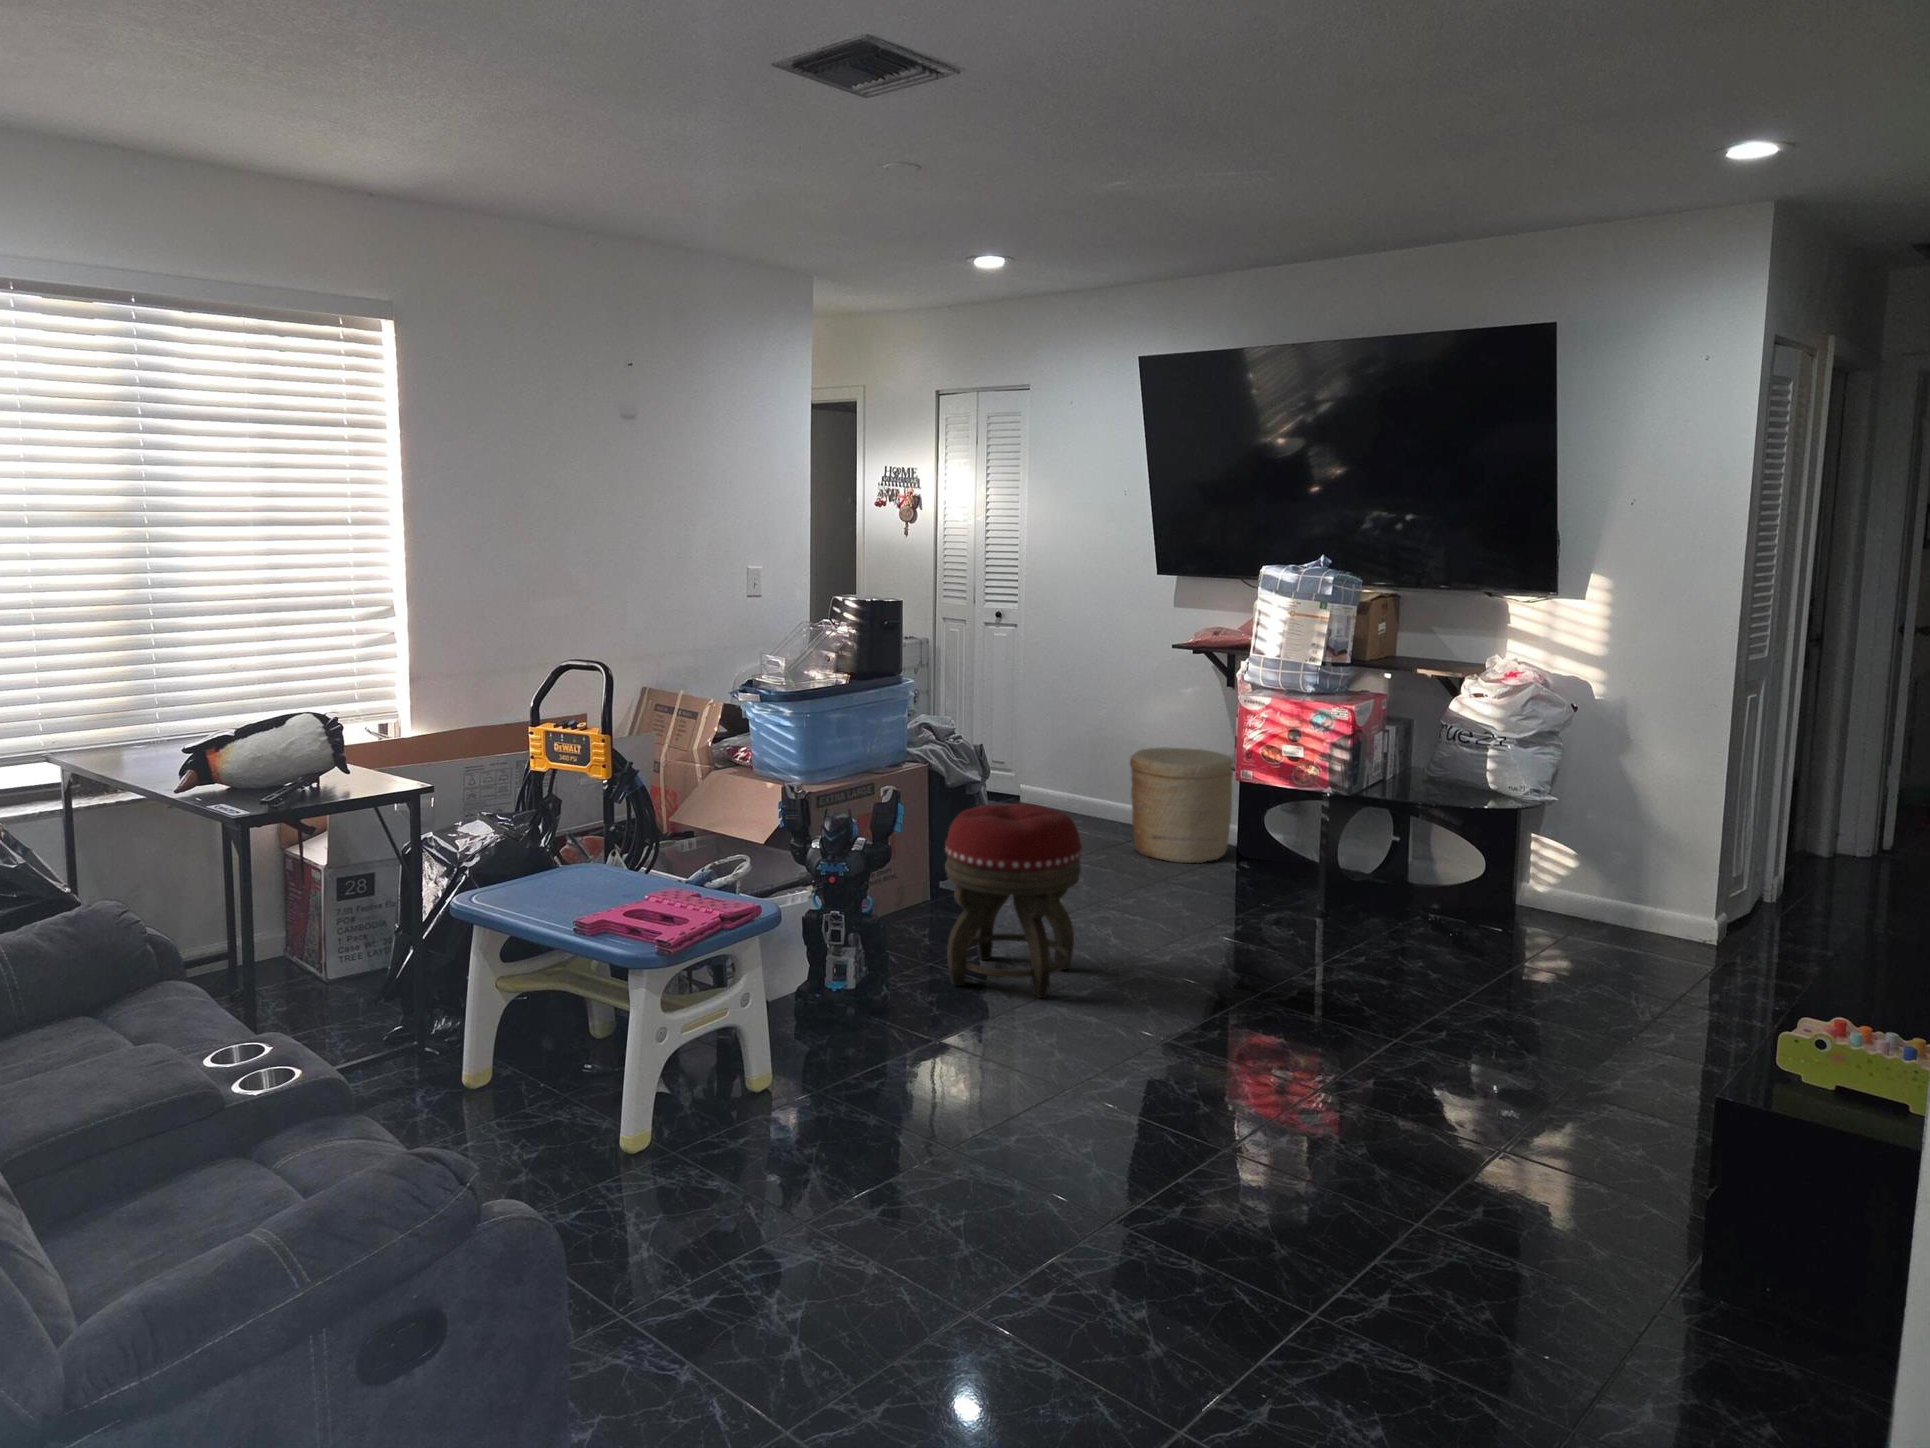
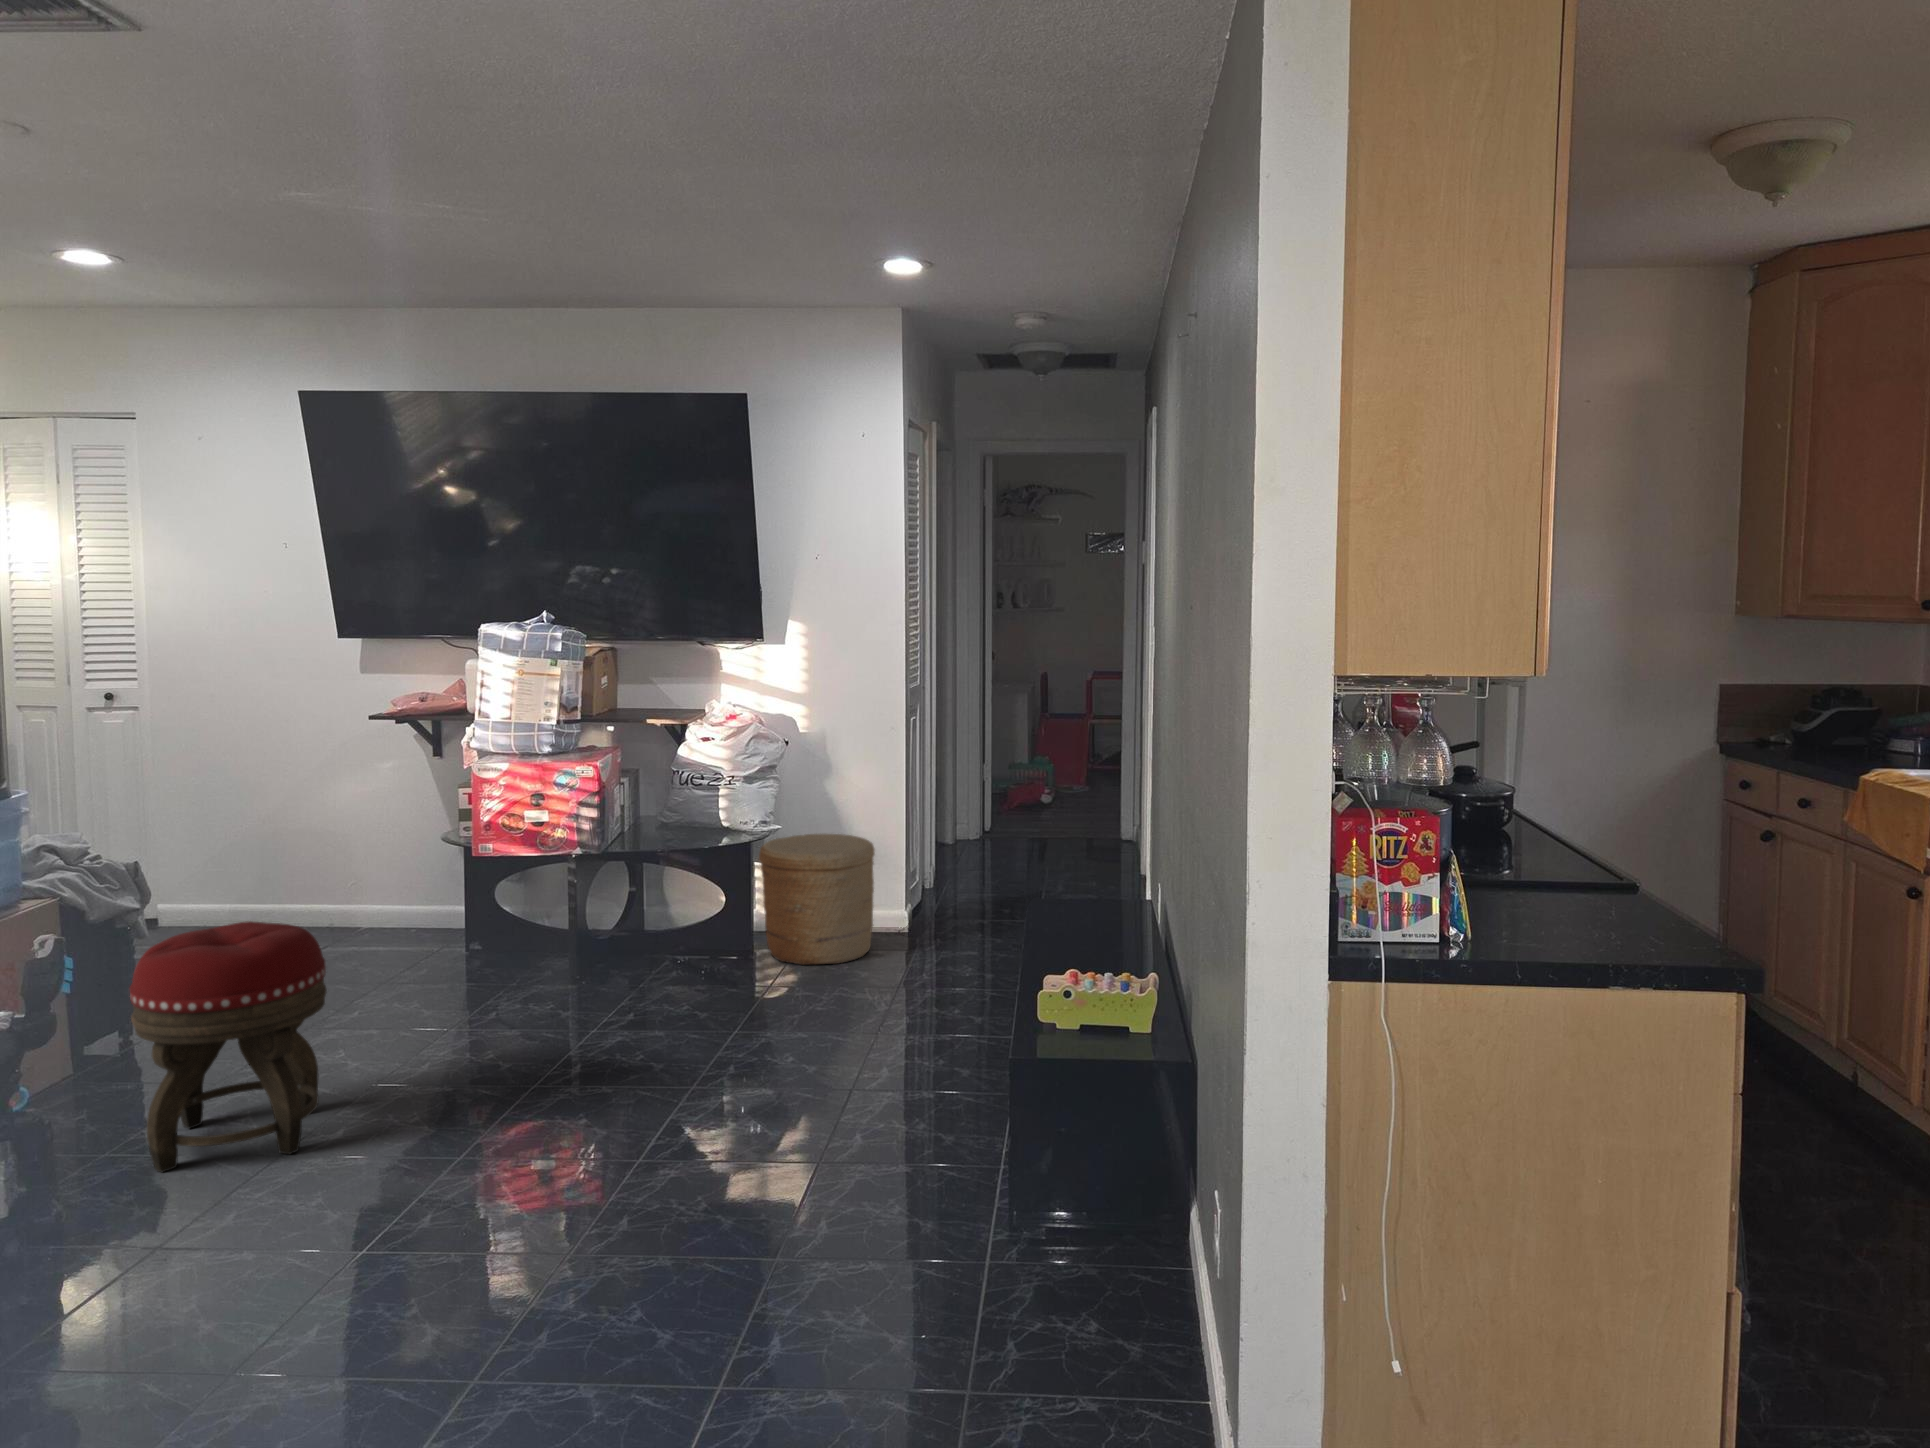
woven basket: present [1129,747,1235,863] -> present [759,834,875,965]

